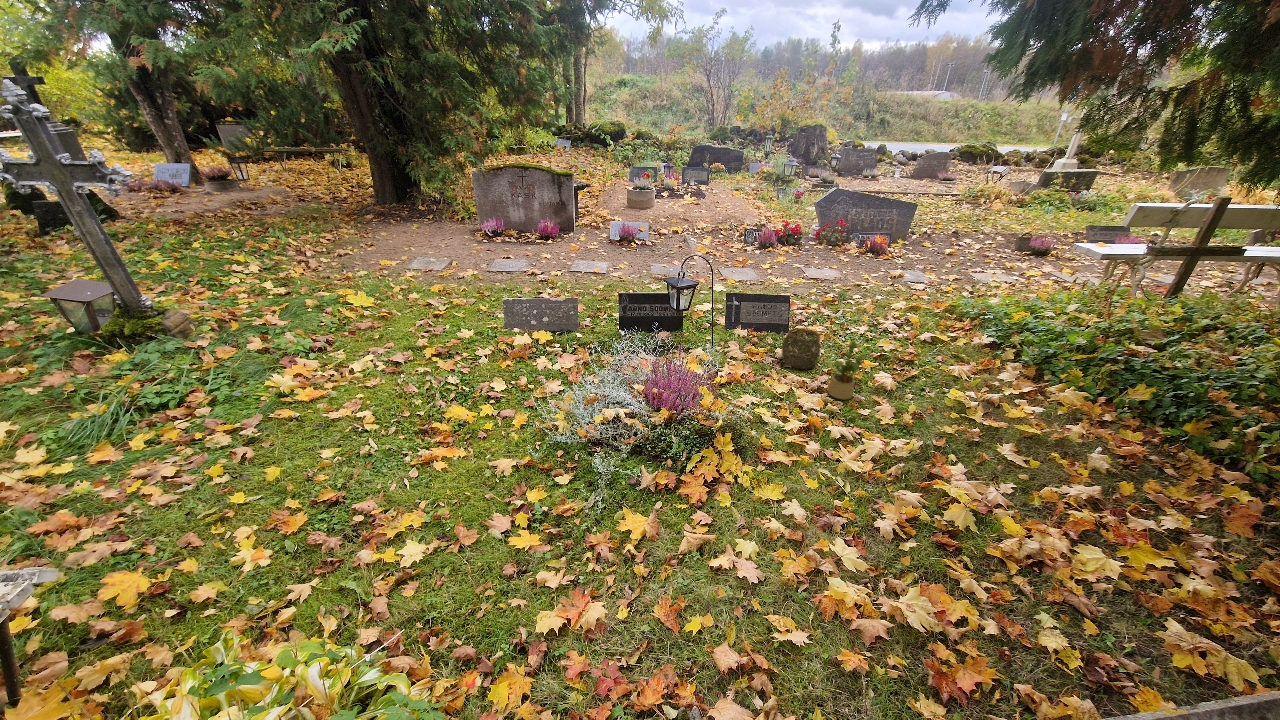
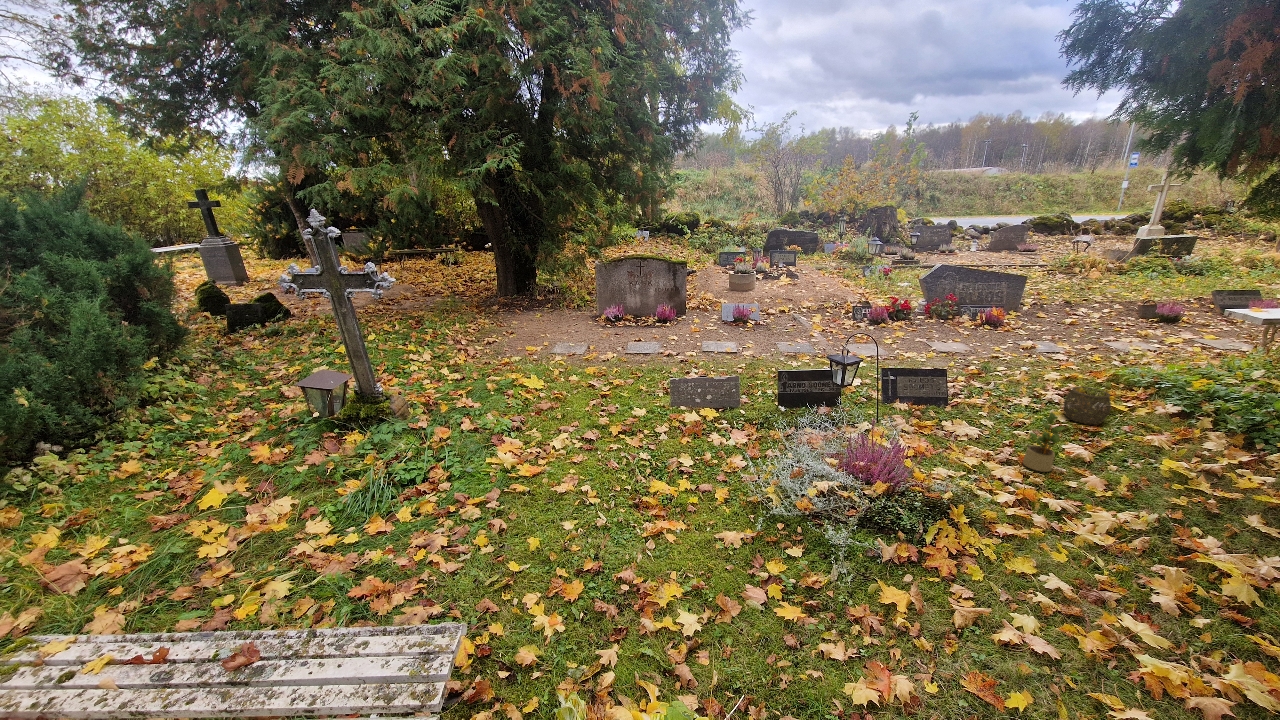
woven basket: present [782,328,821,369] -> present [1063,386,1111,425]

